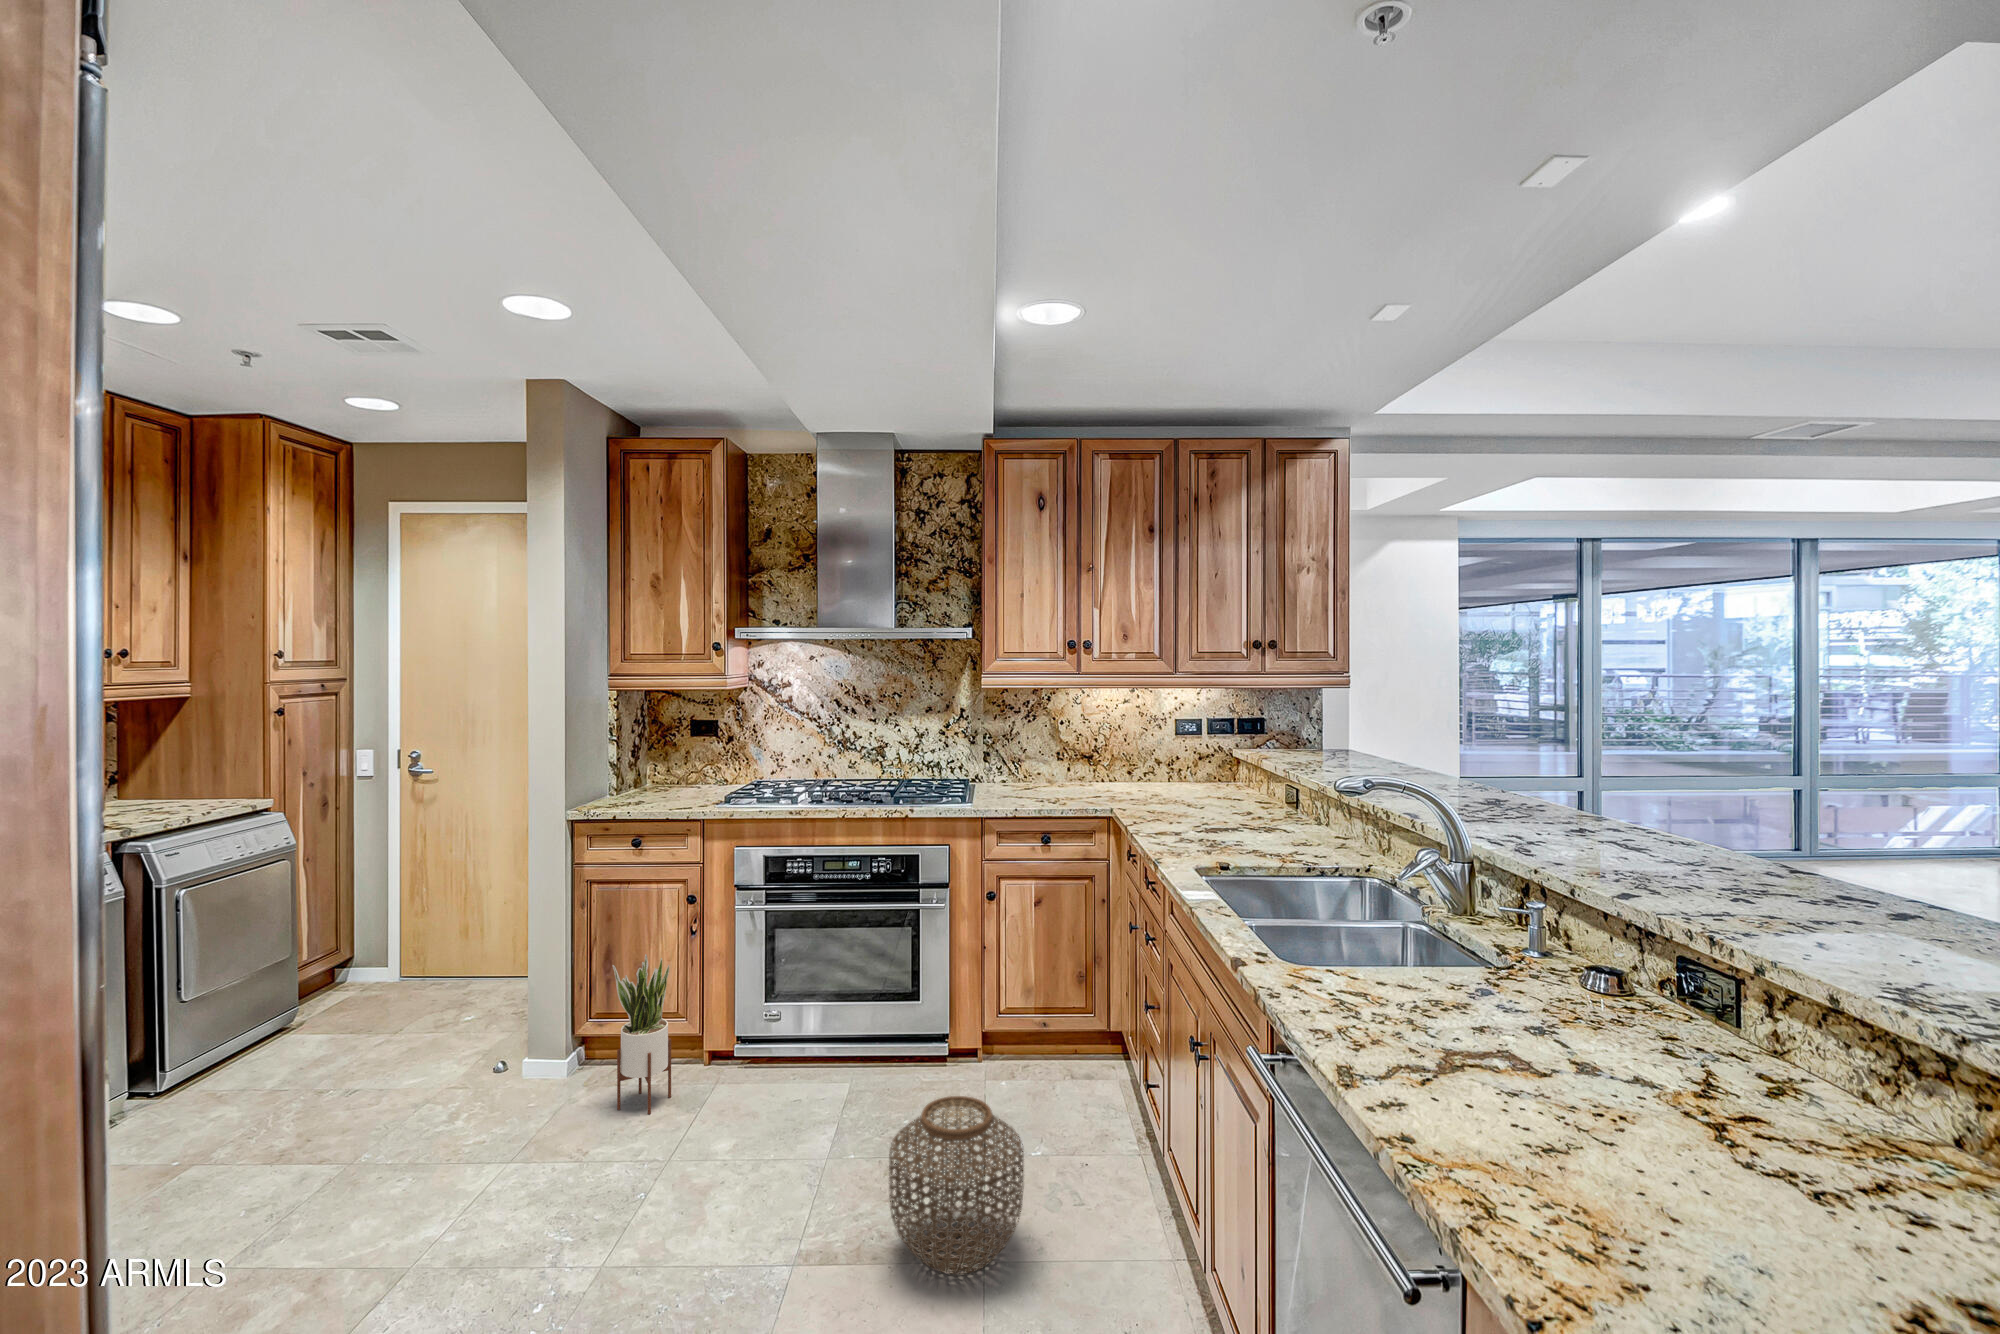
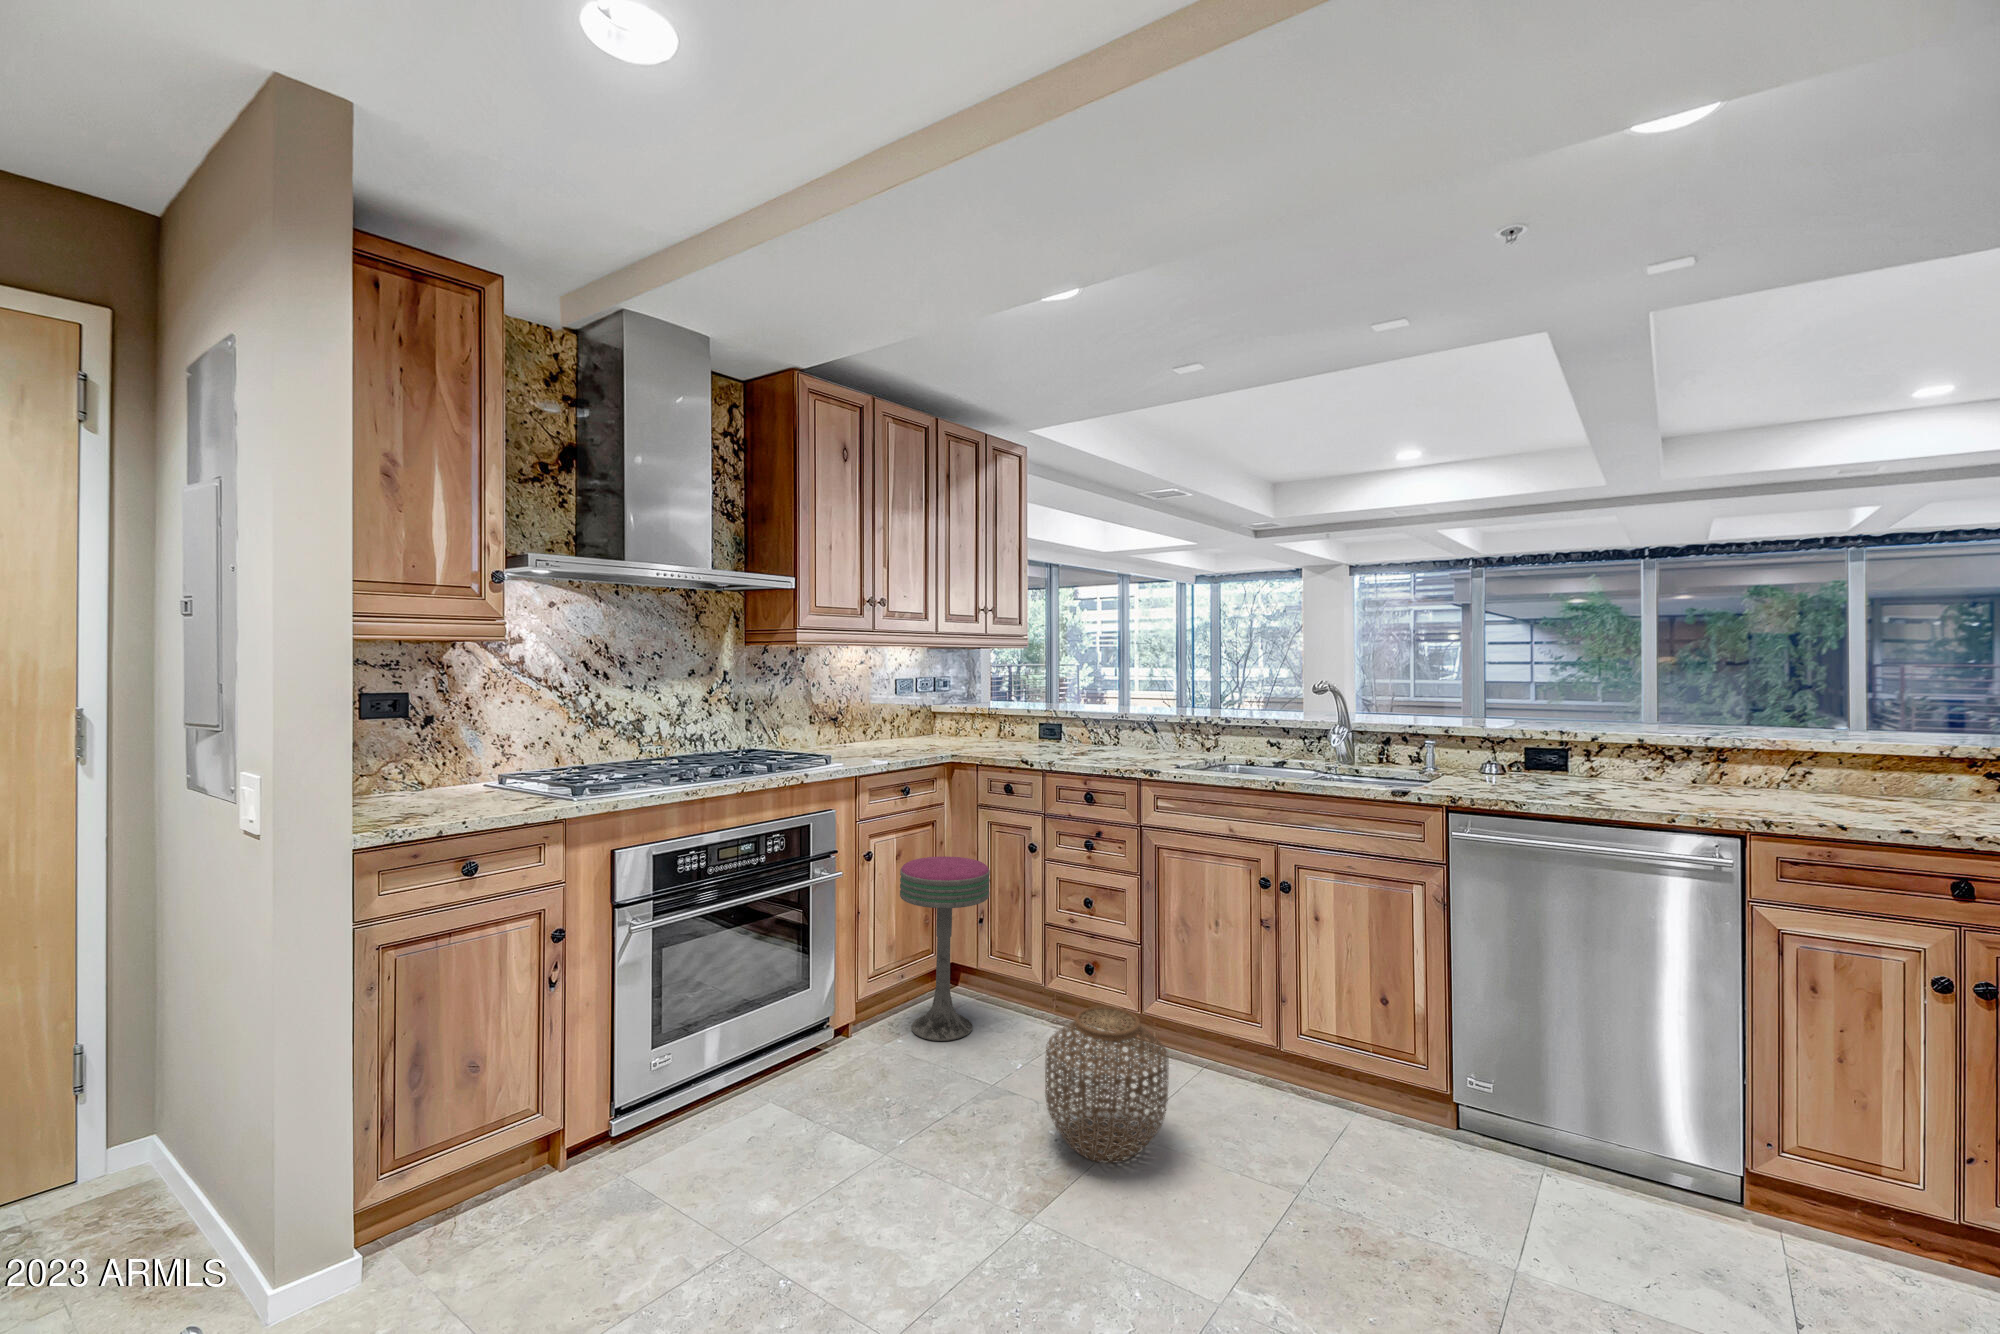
bar stool: none [998,909,1092,1106] -> present [900,856,990,1041]
potted plant: present [613,954,671,1114] -> none [546,1017,618,1259]

